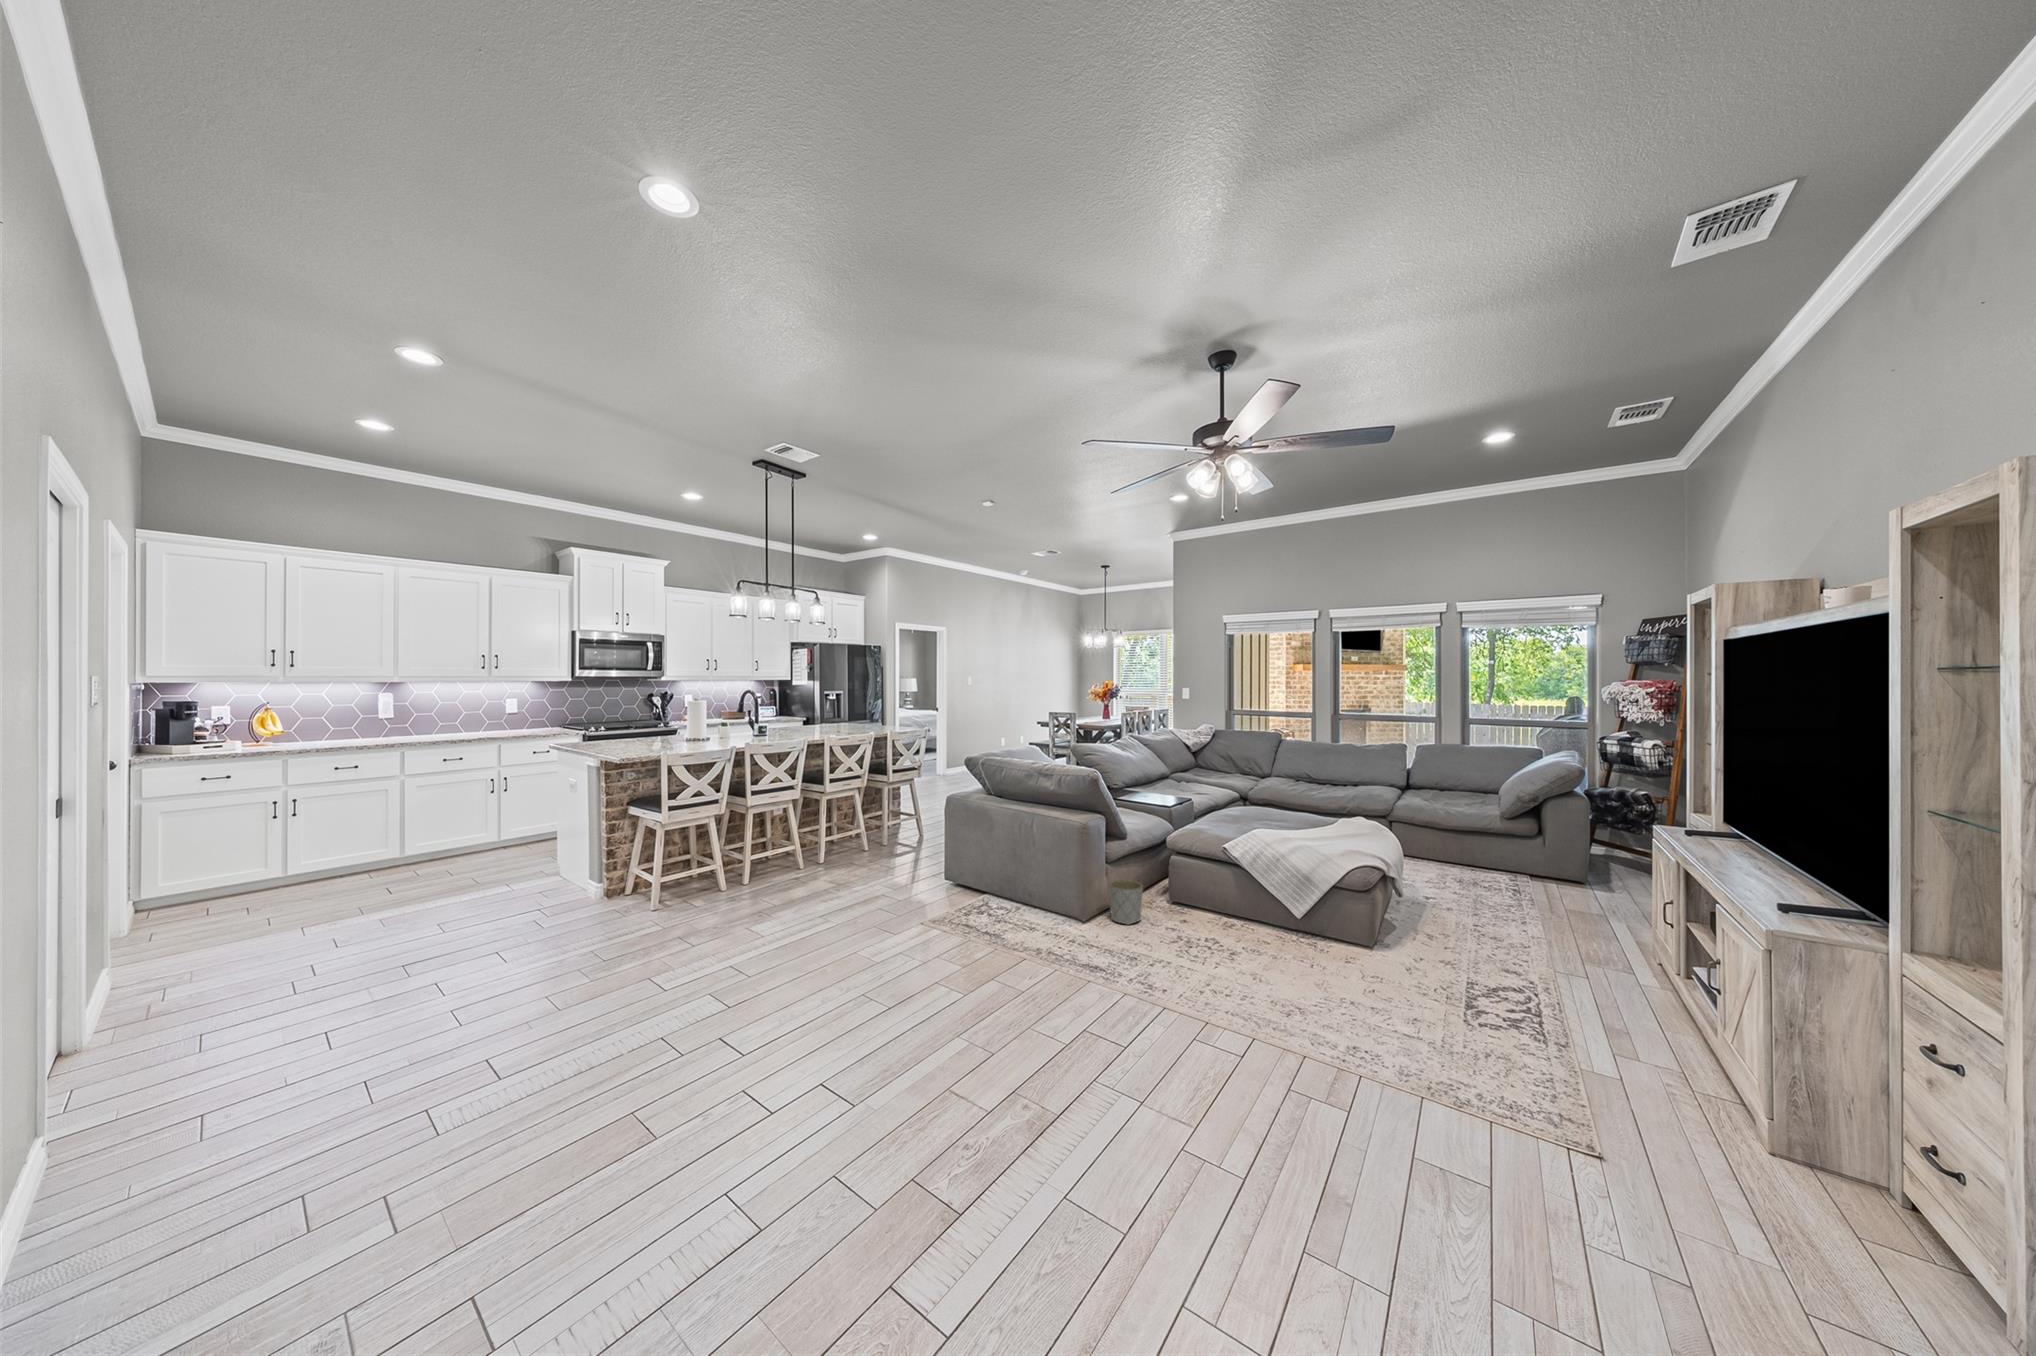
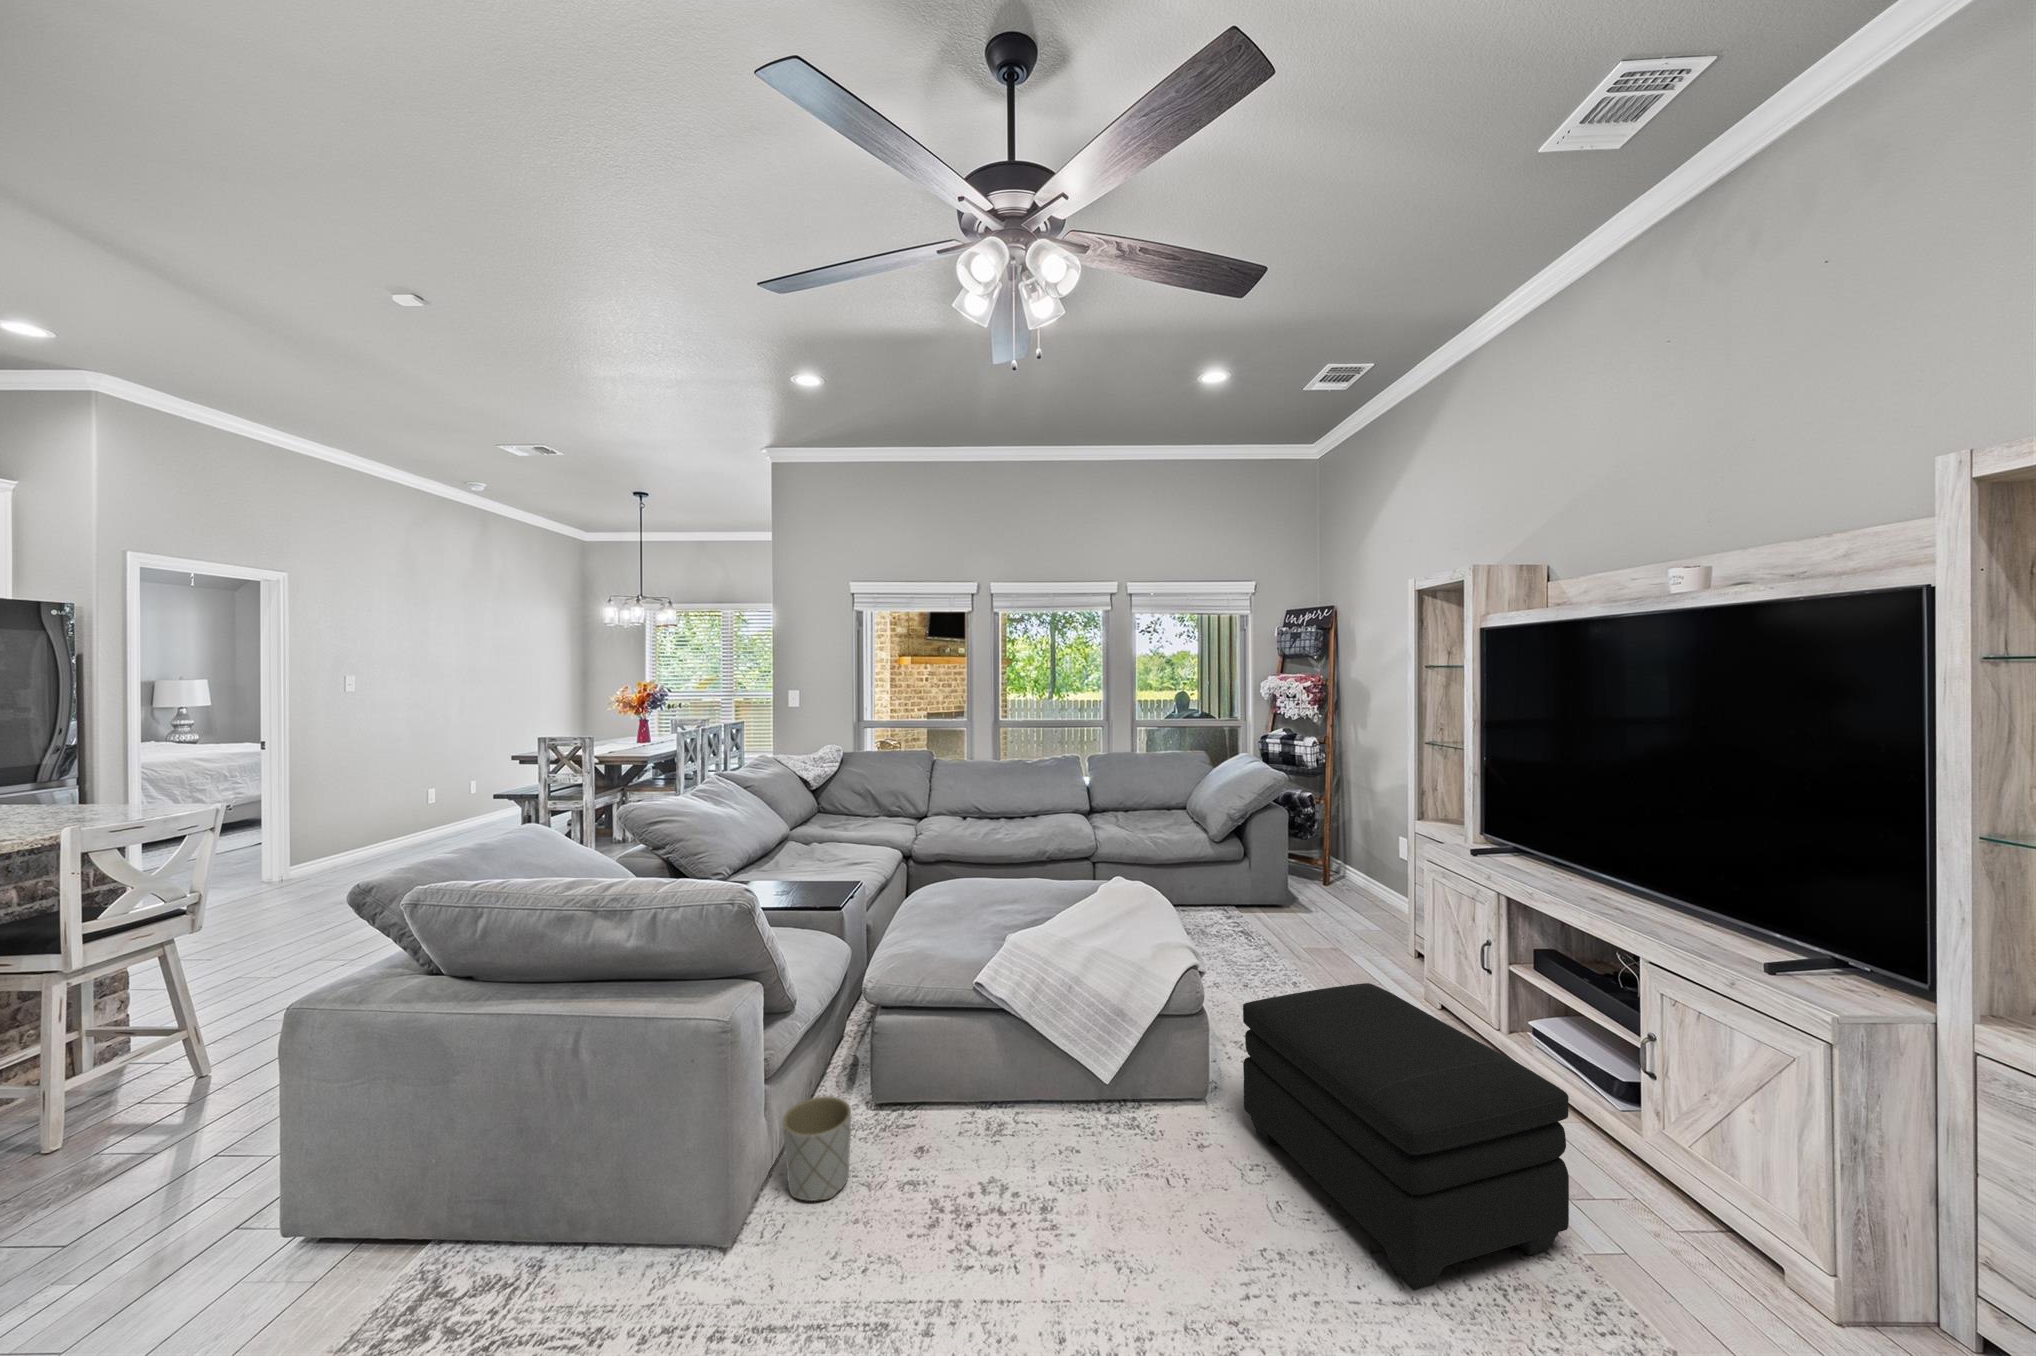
ottoman: none [1387,881,1568,1055] -> present [1243,983,1569,1290]

